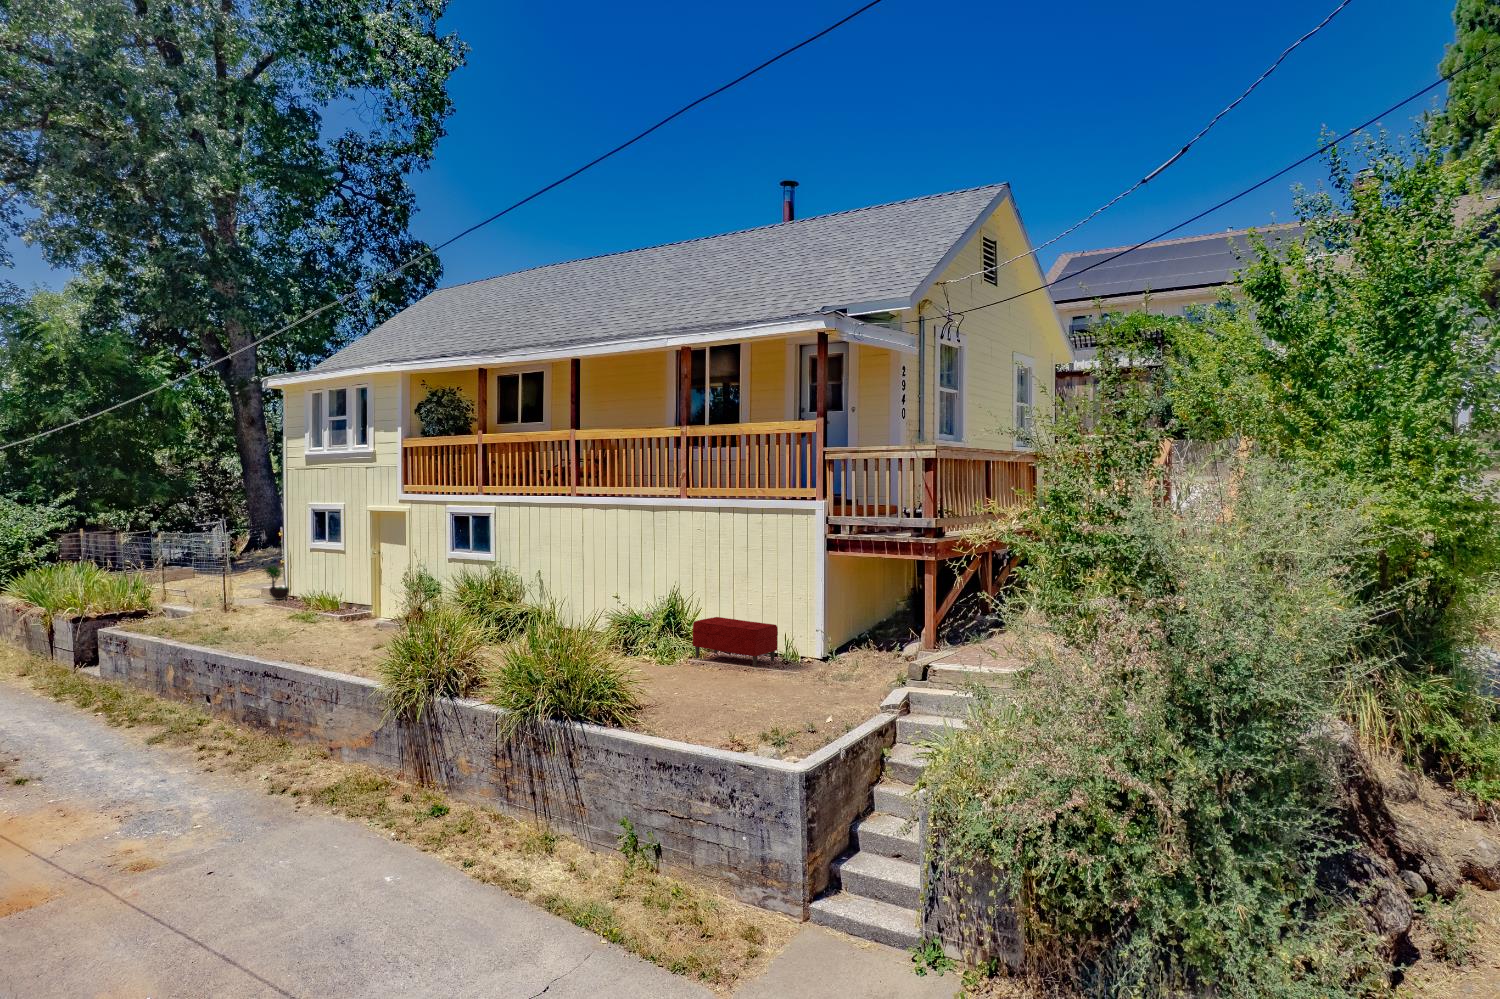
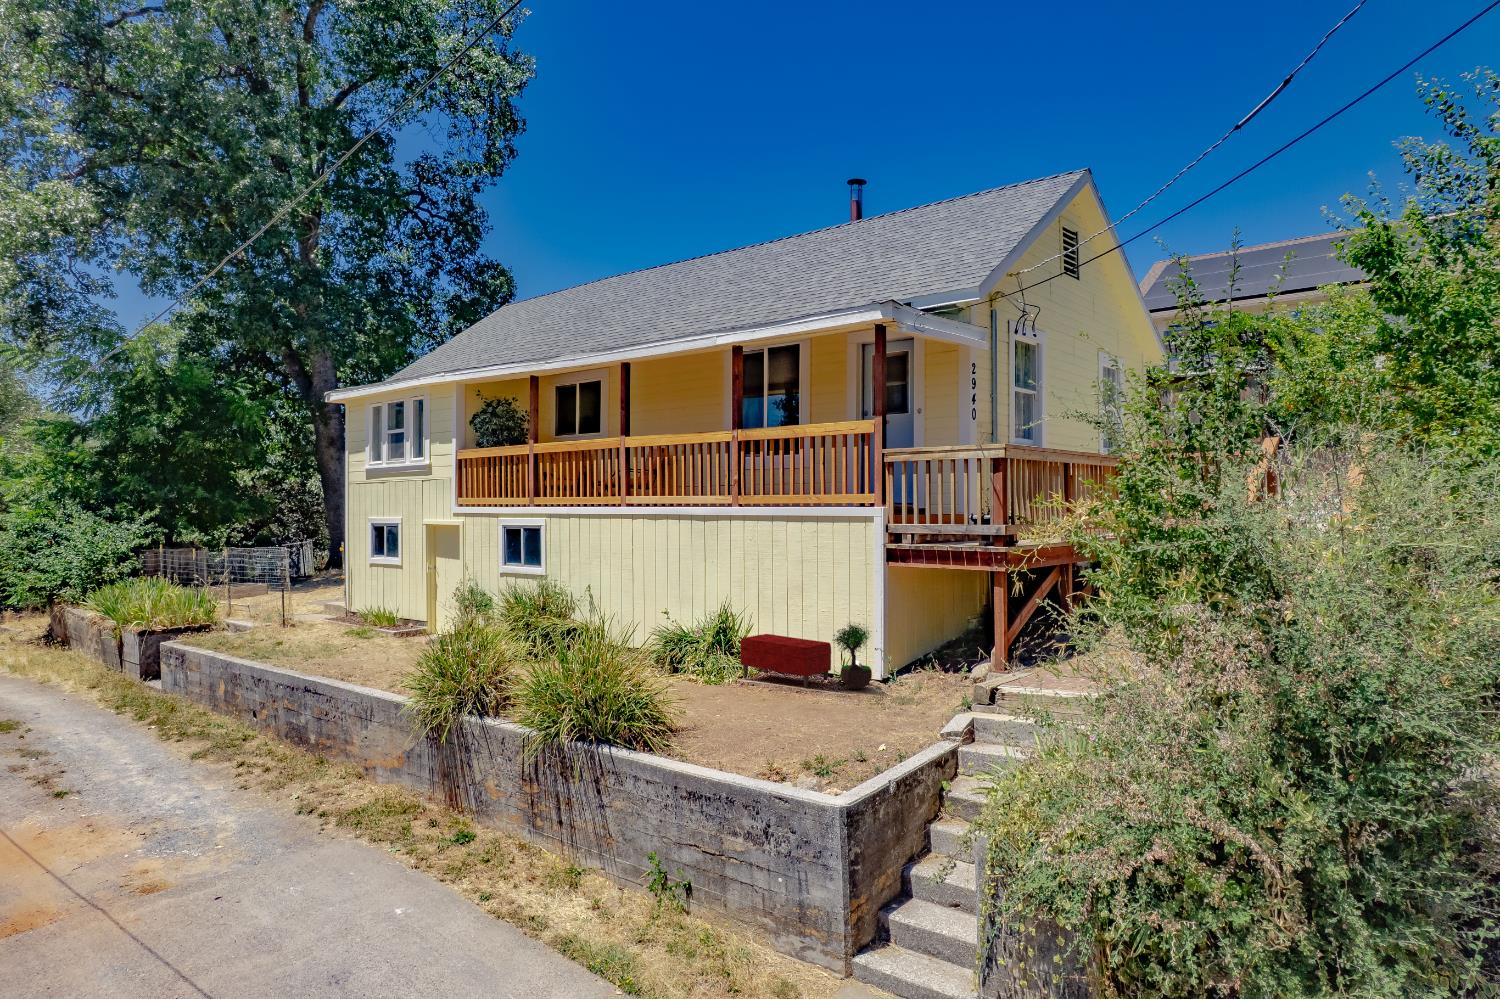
potted tree: present [264,565,289,600] -> present [832,624,872,689]

